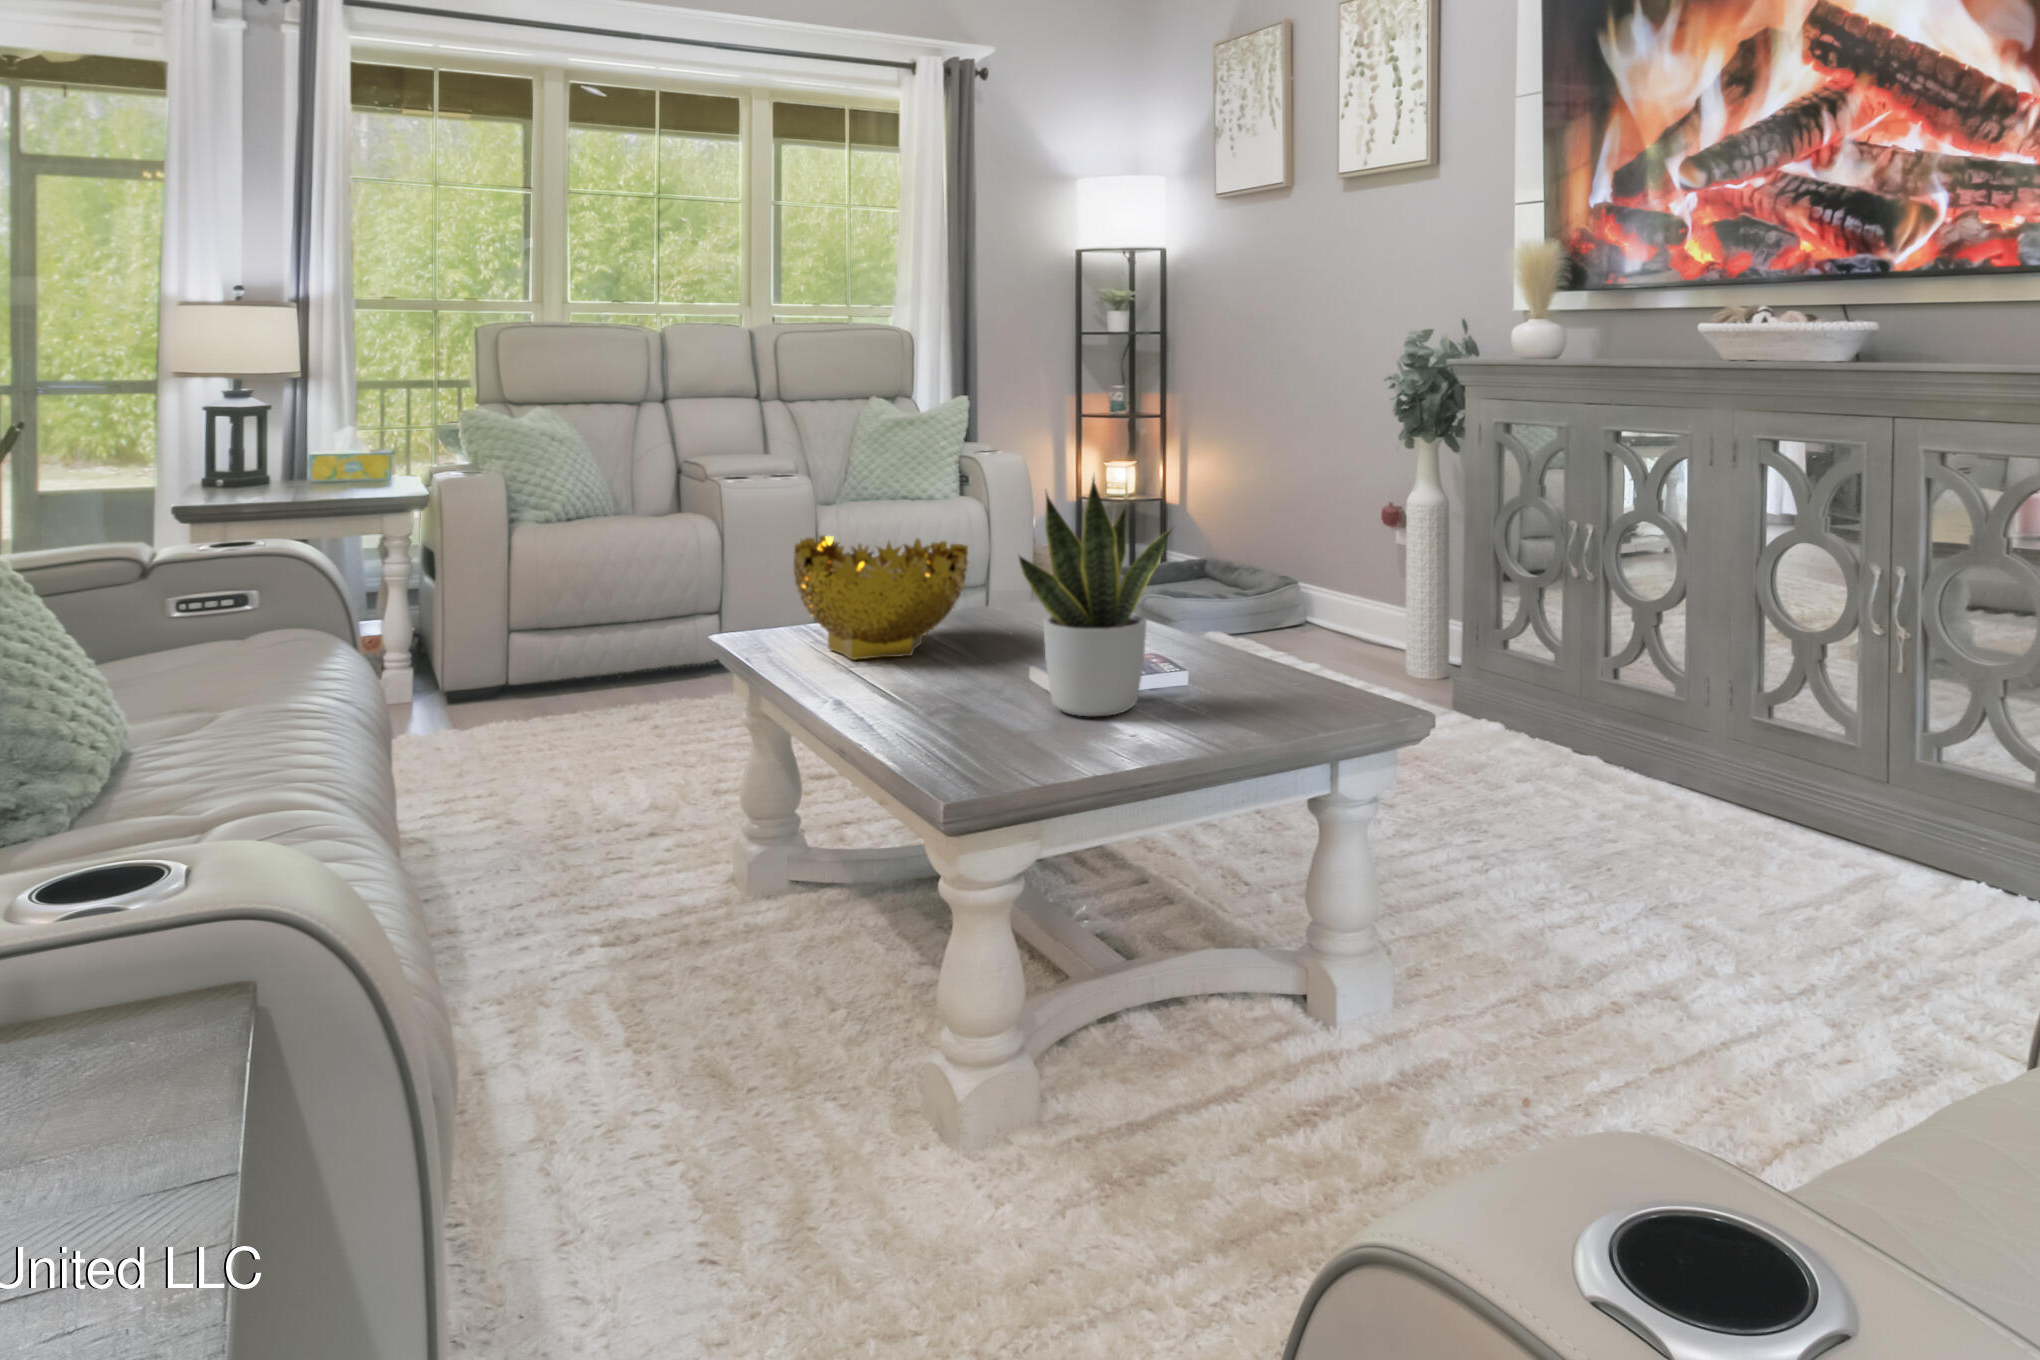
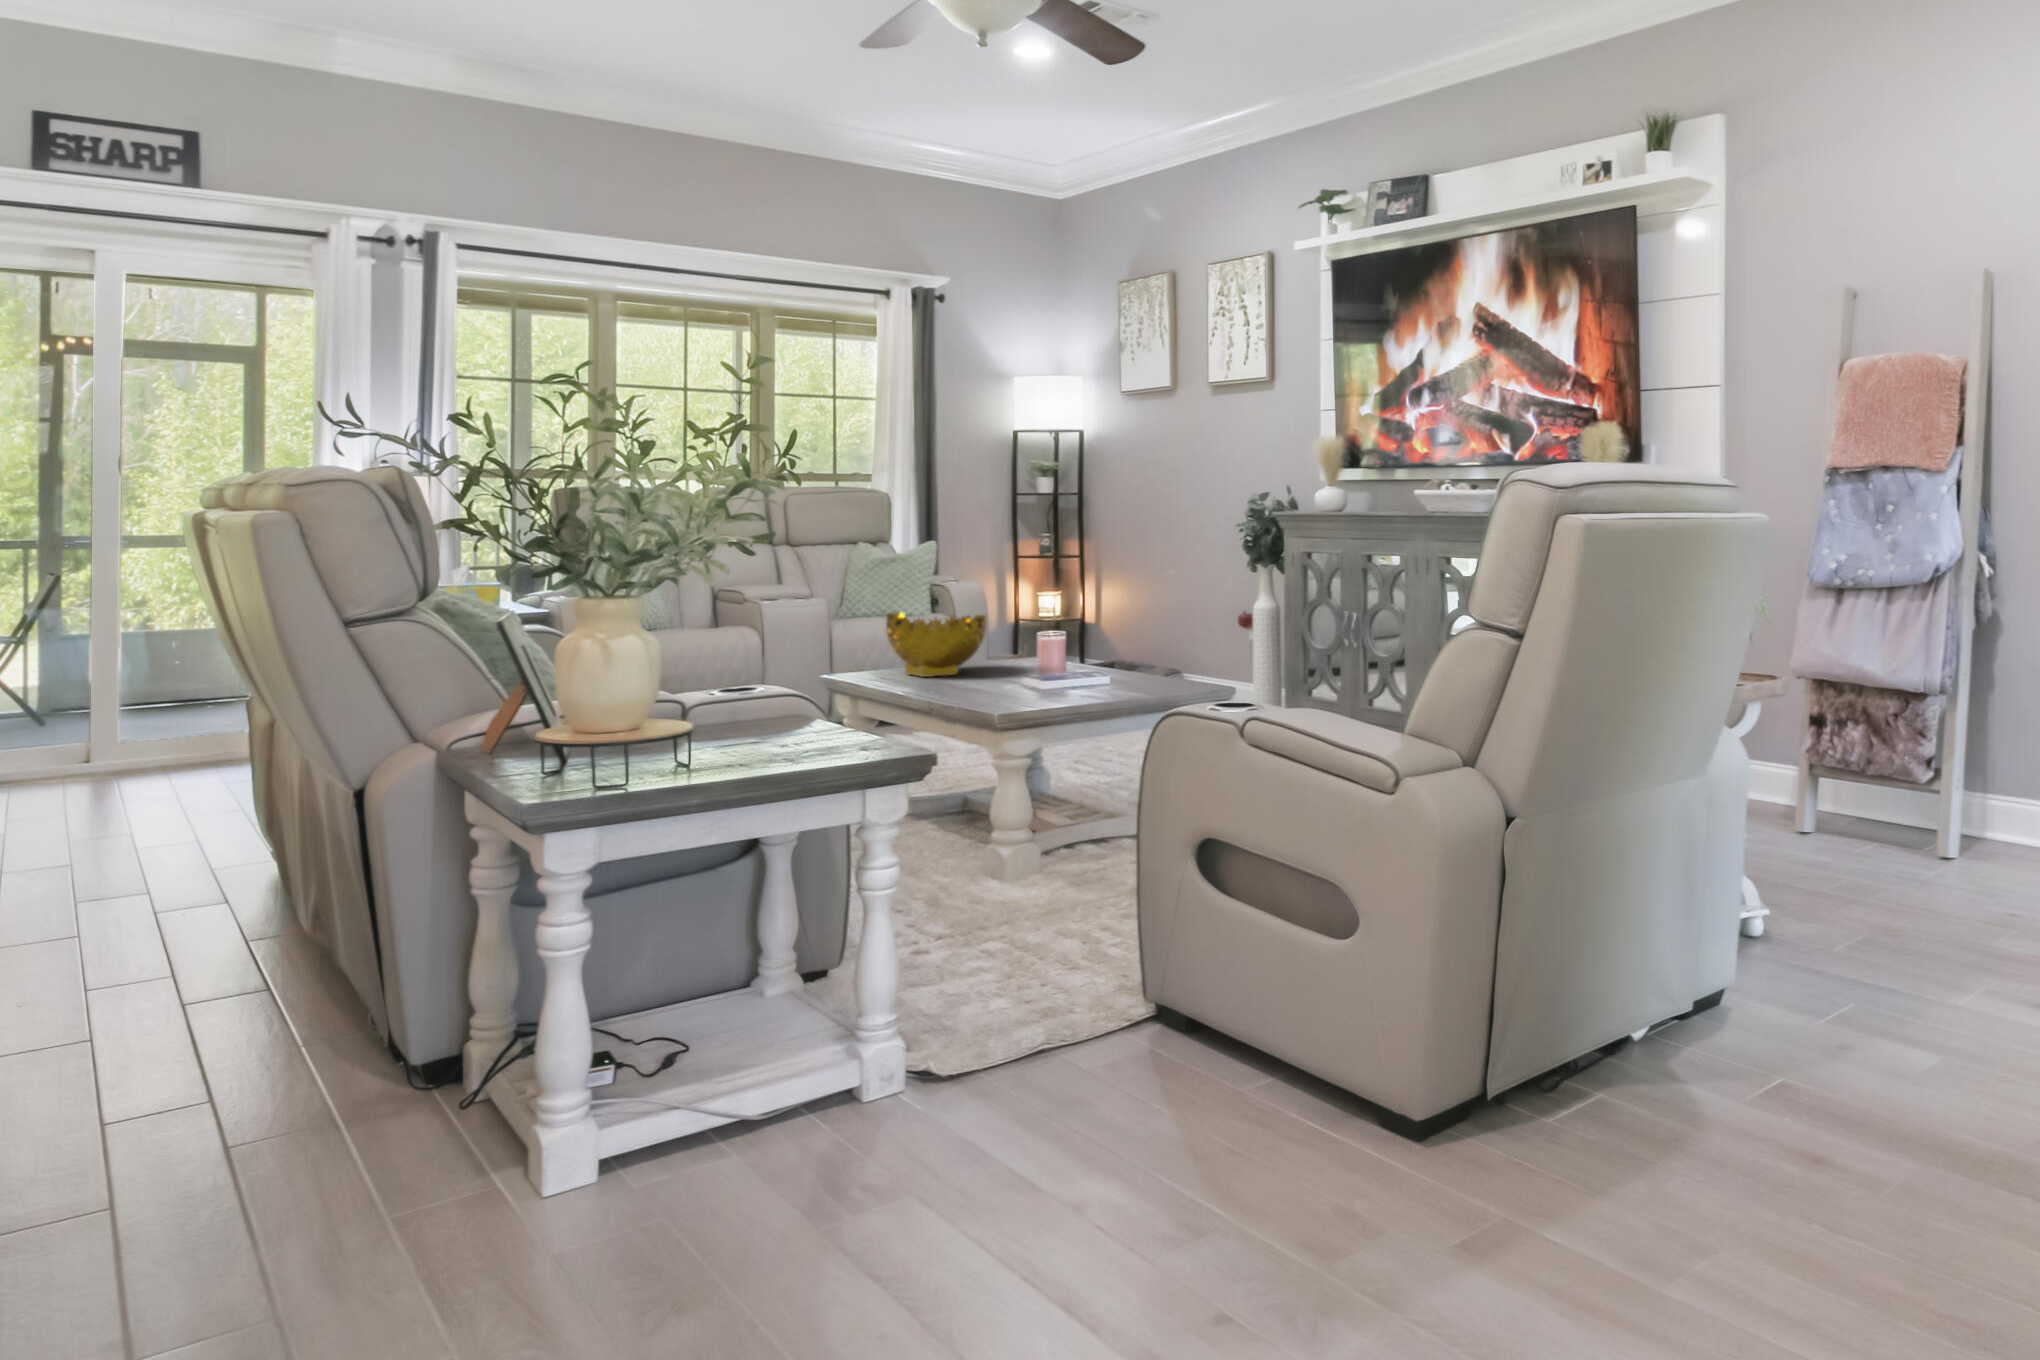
potted plant: present [1019,478,1171,716] -> none [1027,566,1107,688]

